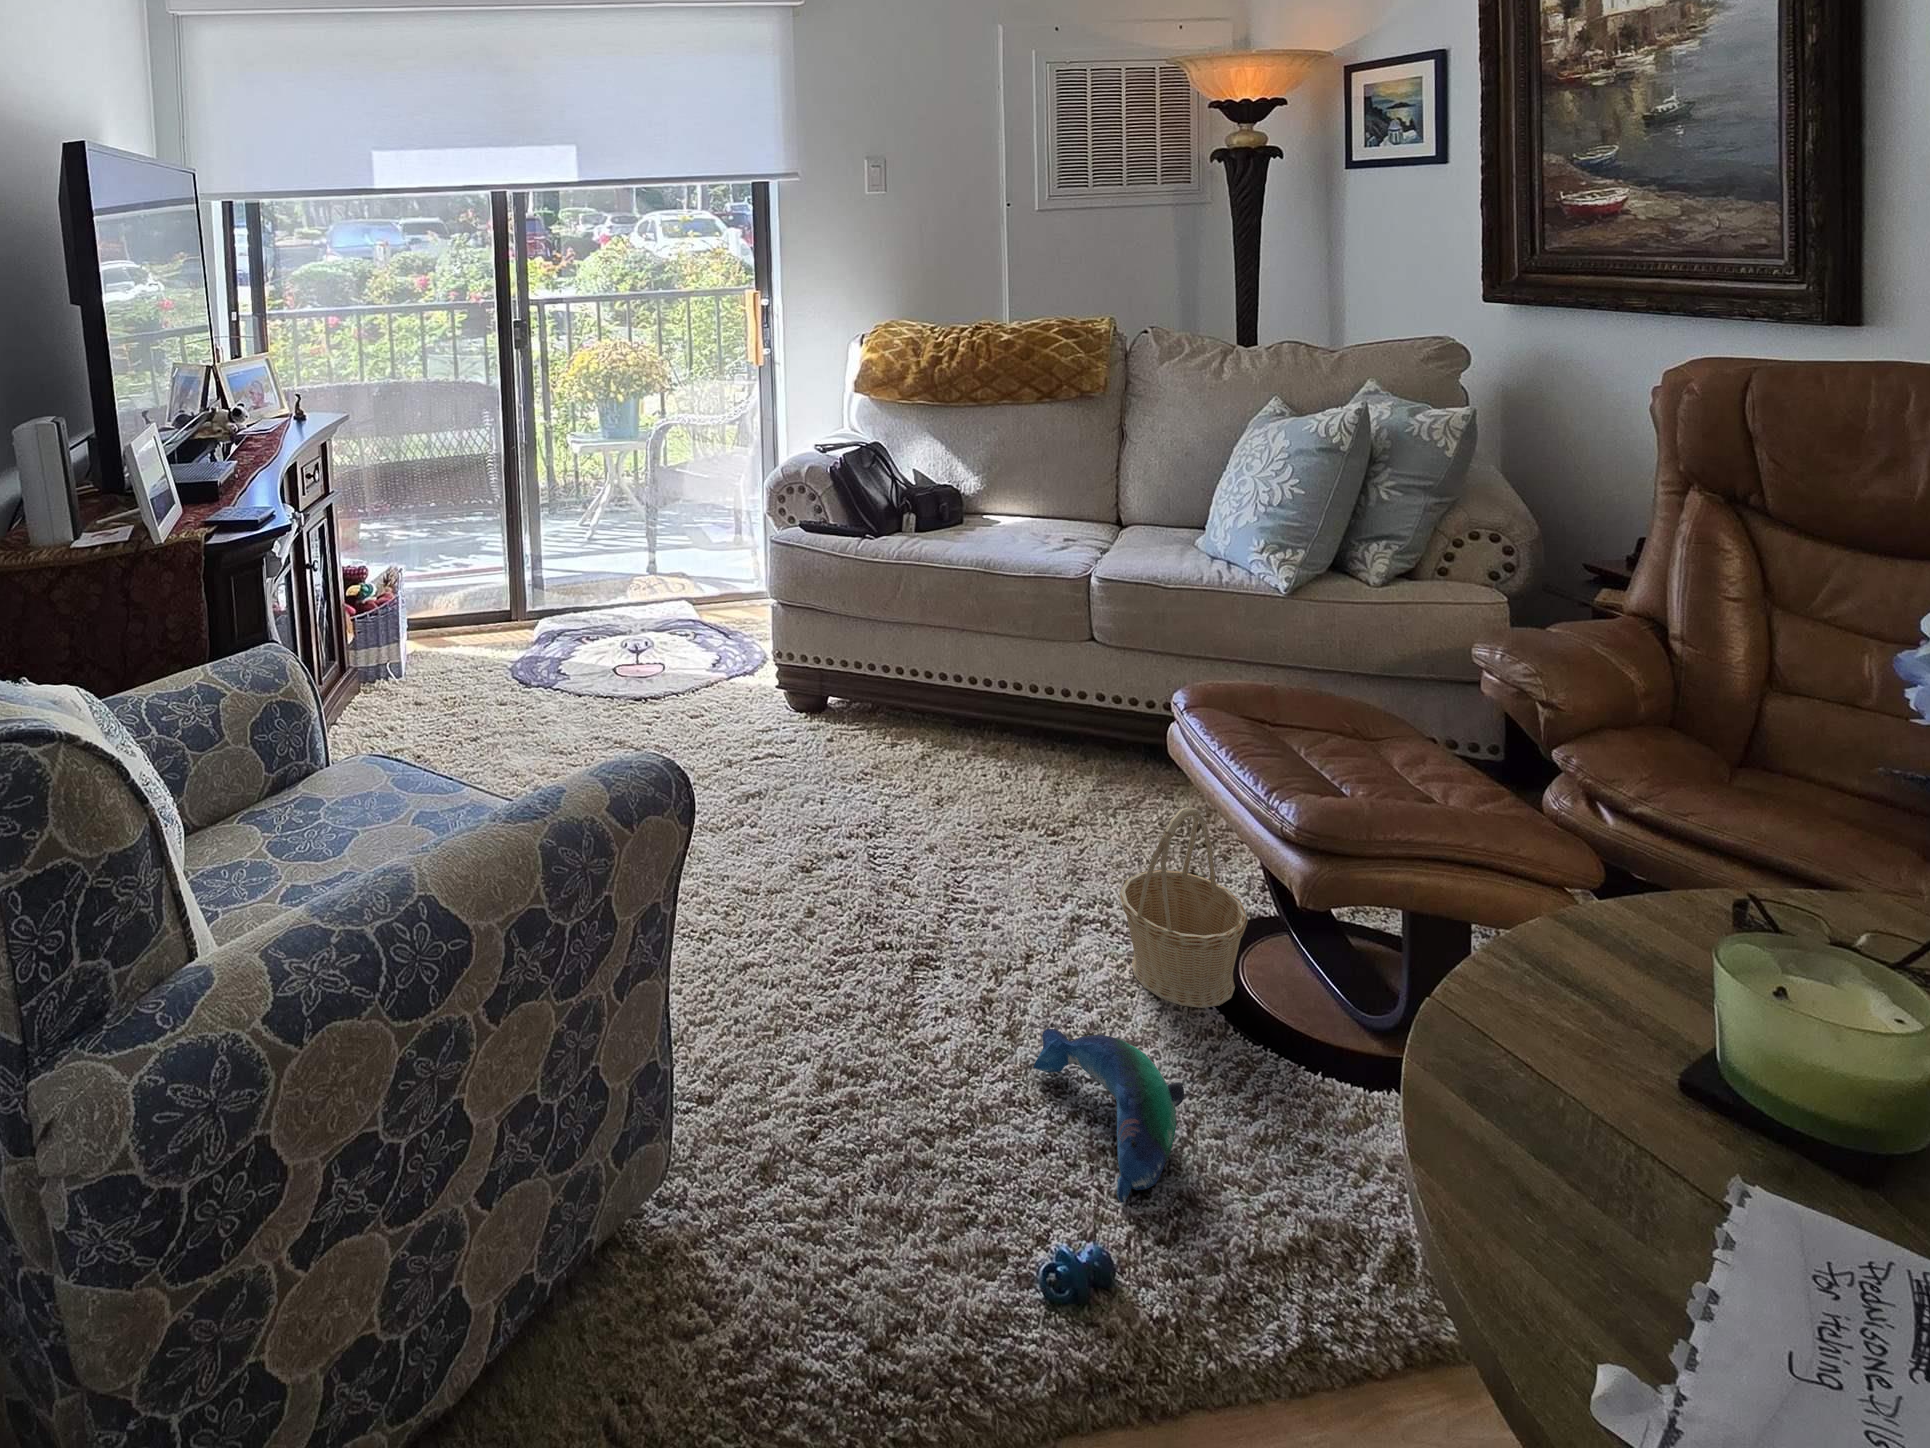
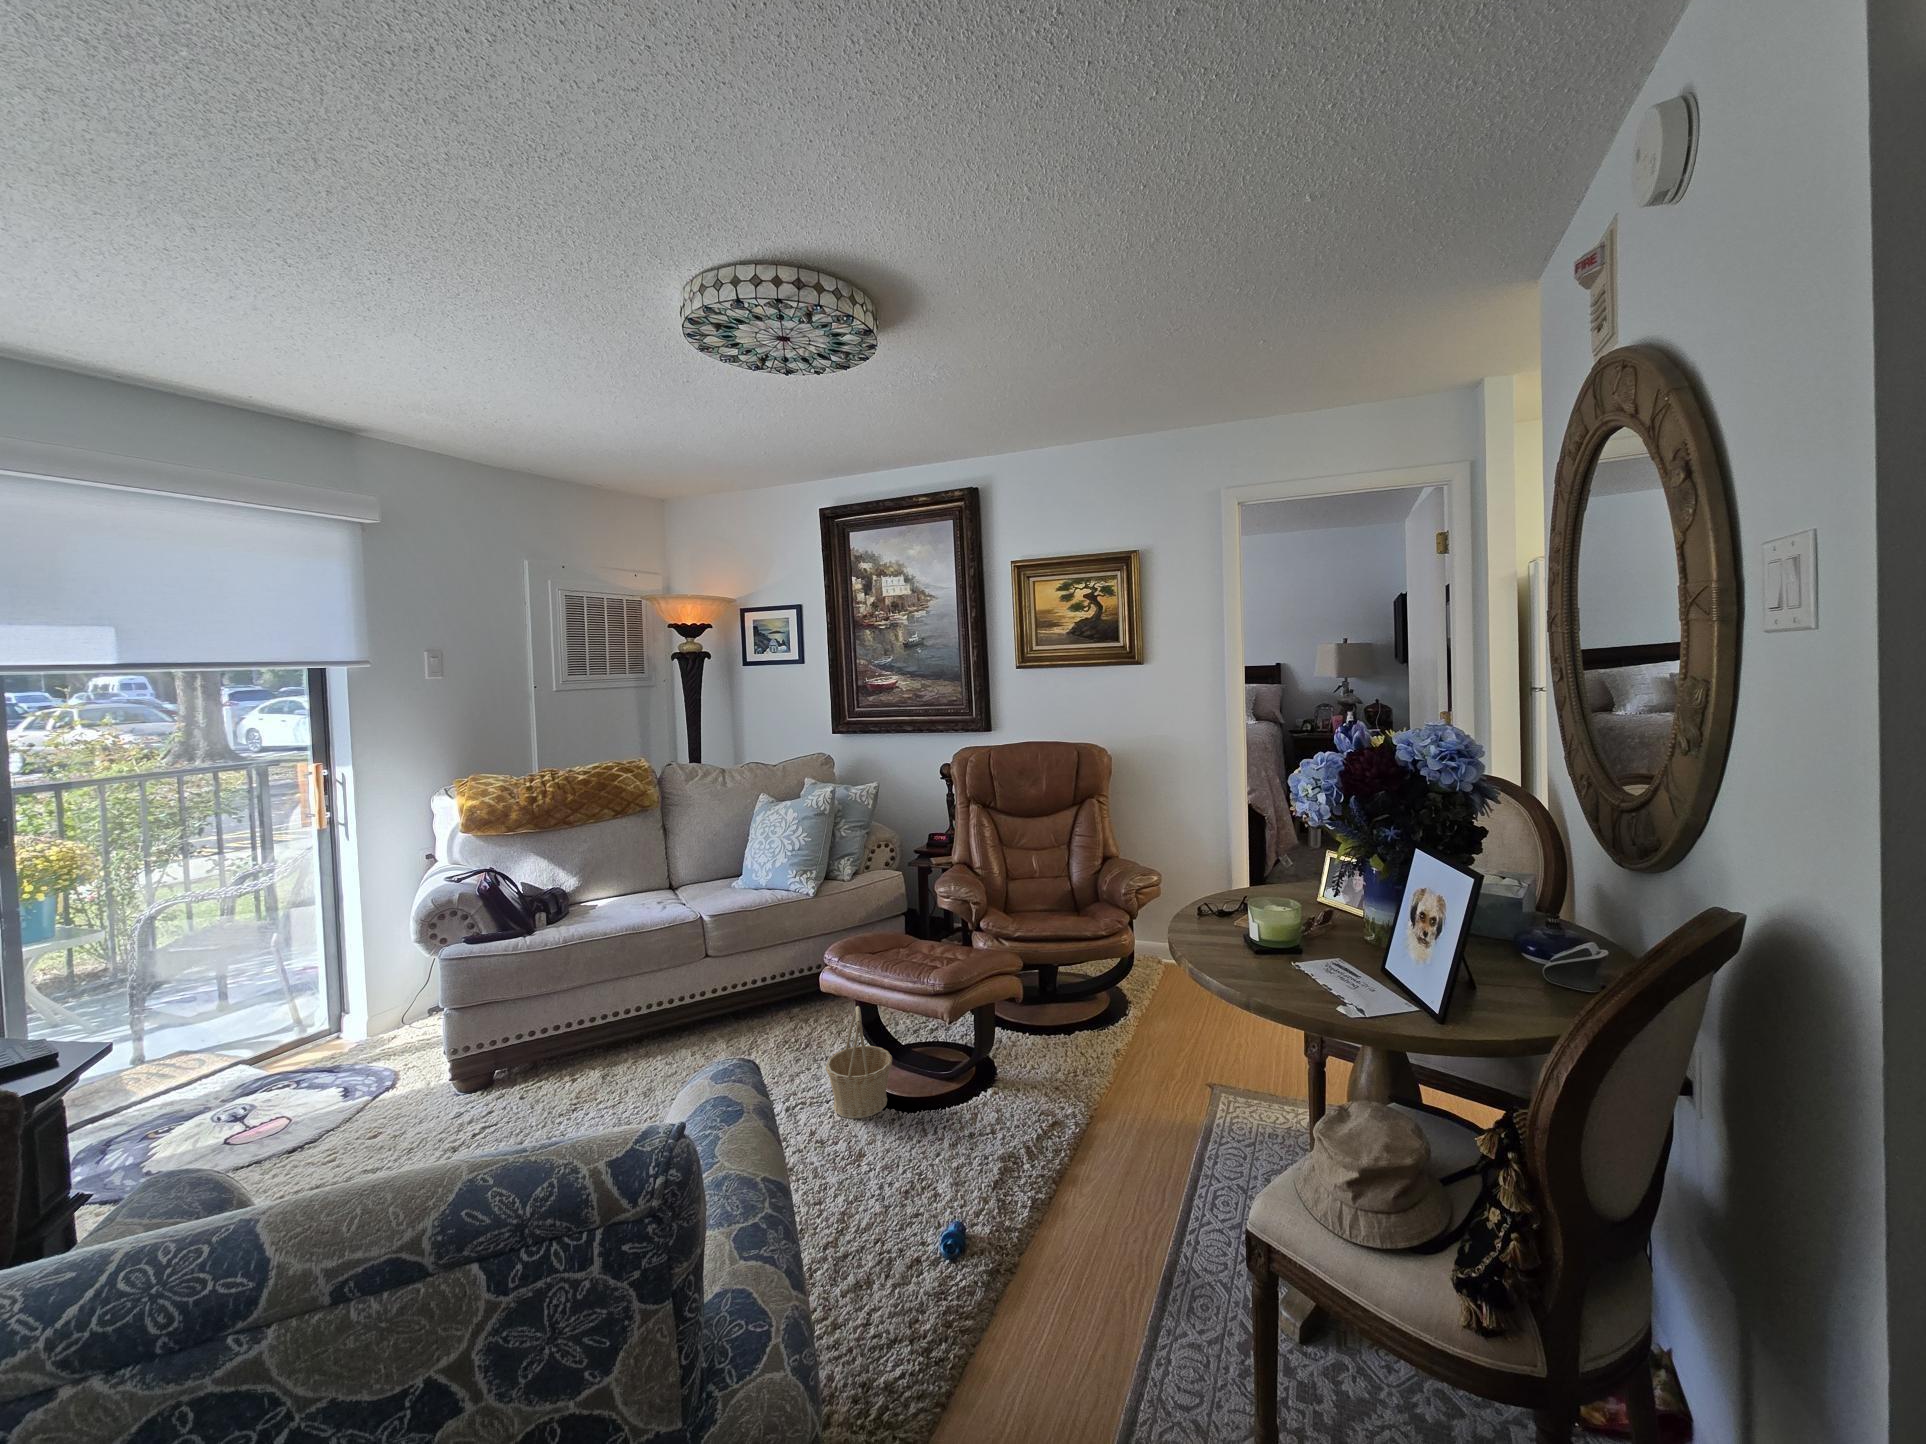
plush toy: present [1033,1029,1184,1202] -> none [841,1132,942,1201]

